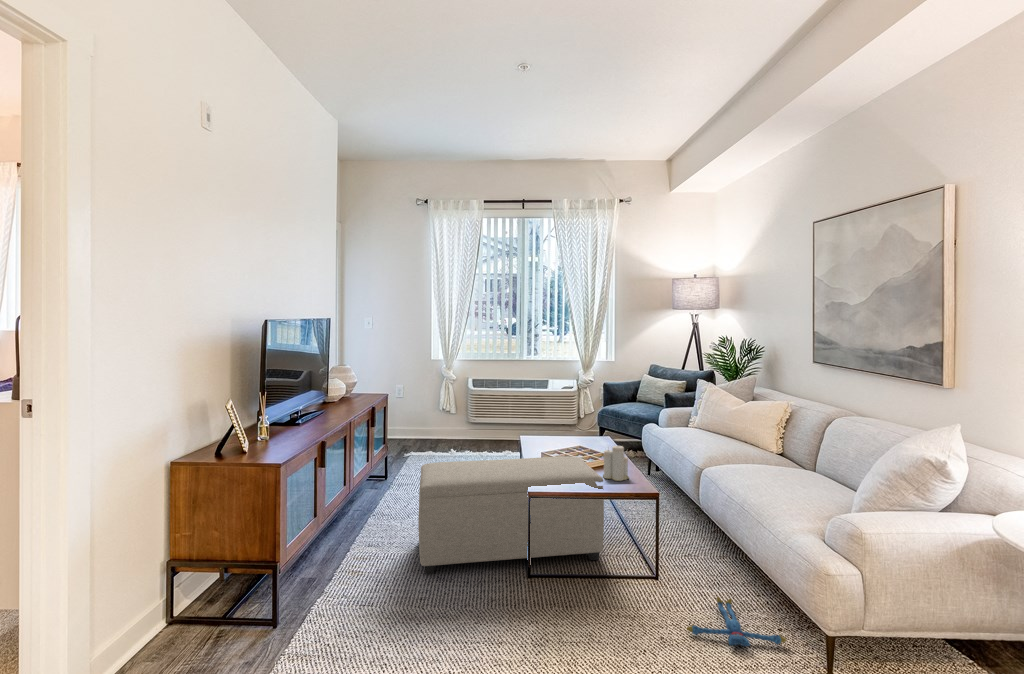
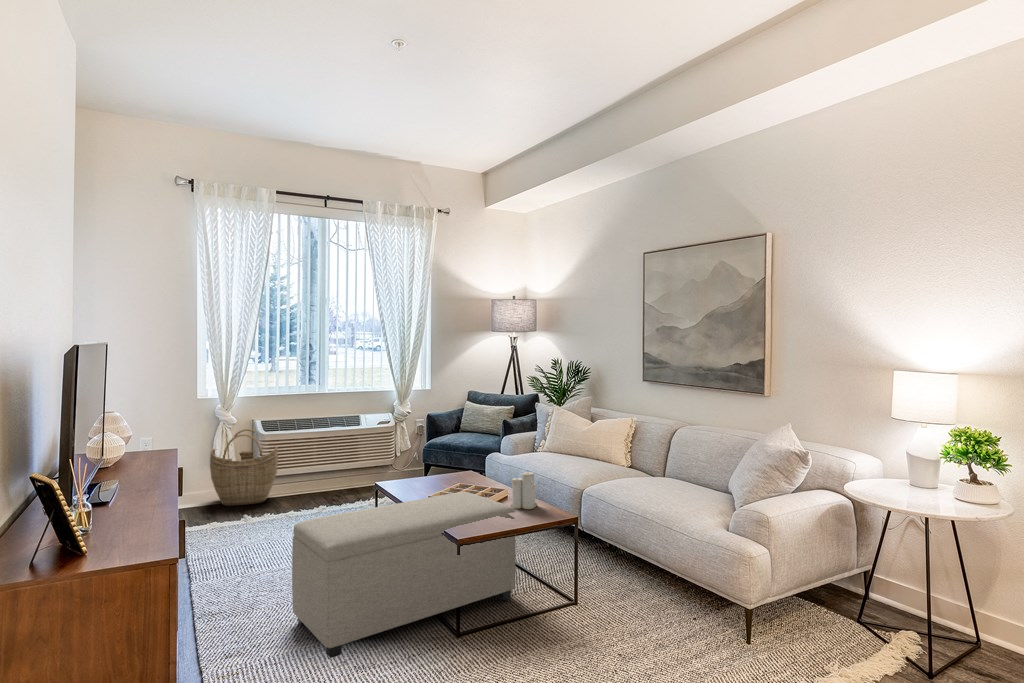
woven basket: none [434,387,482,445] -> present [210,429,278,506]
plush toy: present [687,597,786,646] -> none [633,604,710,643]

